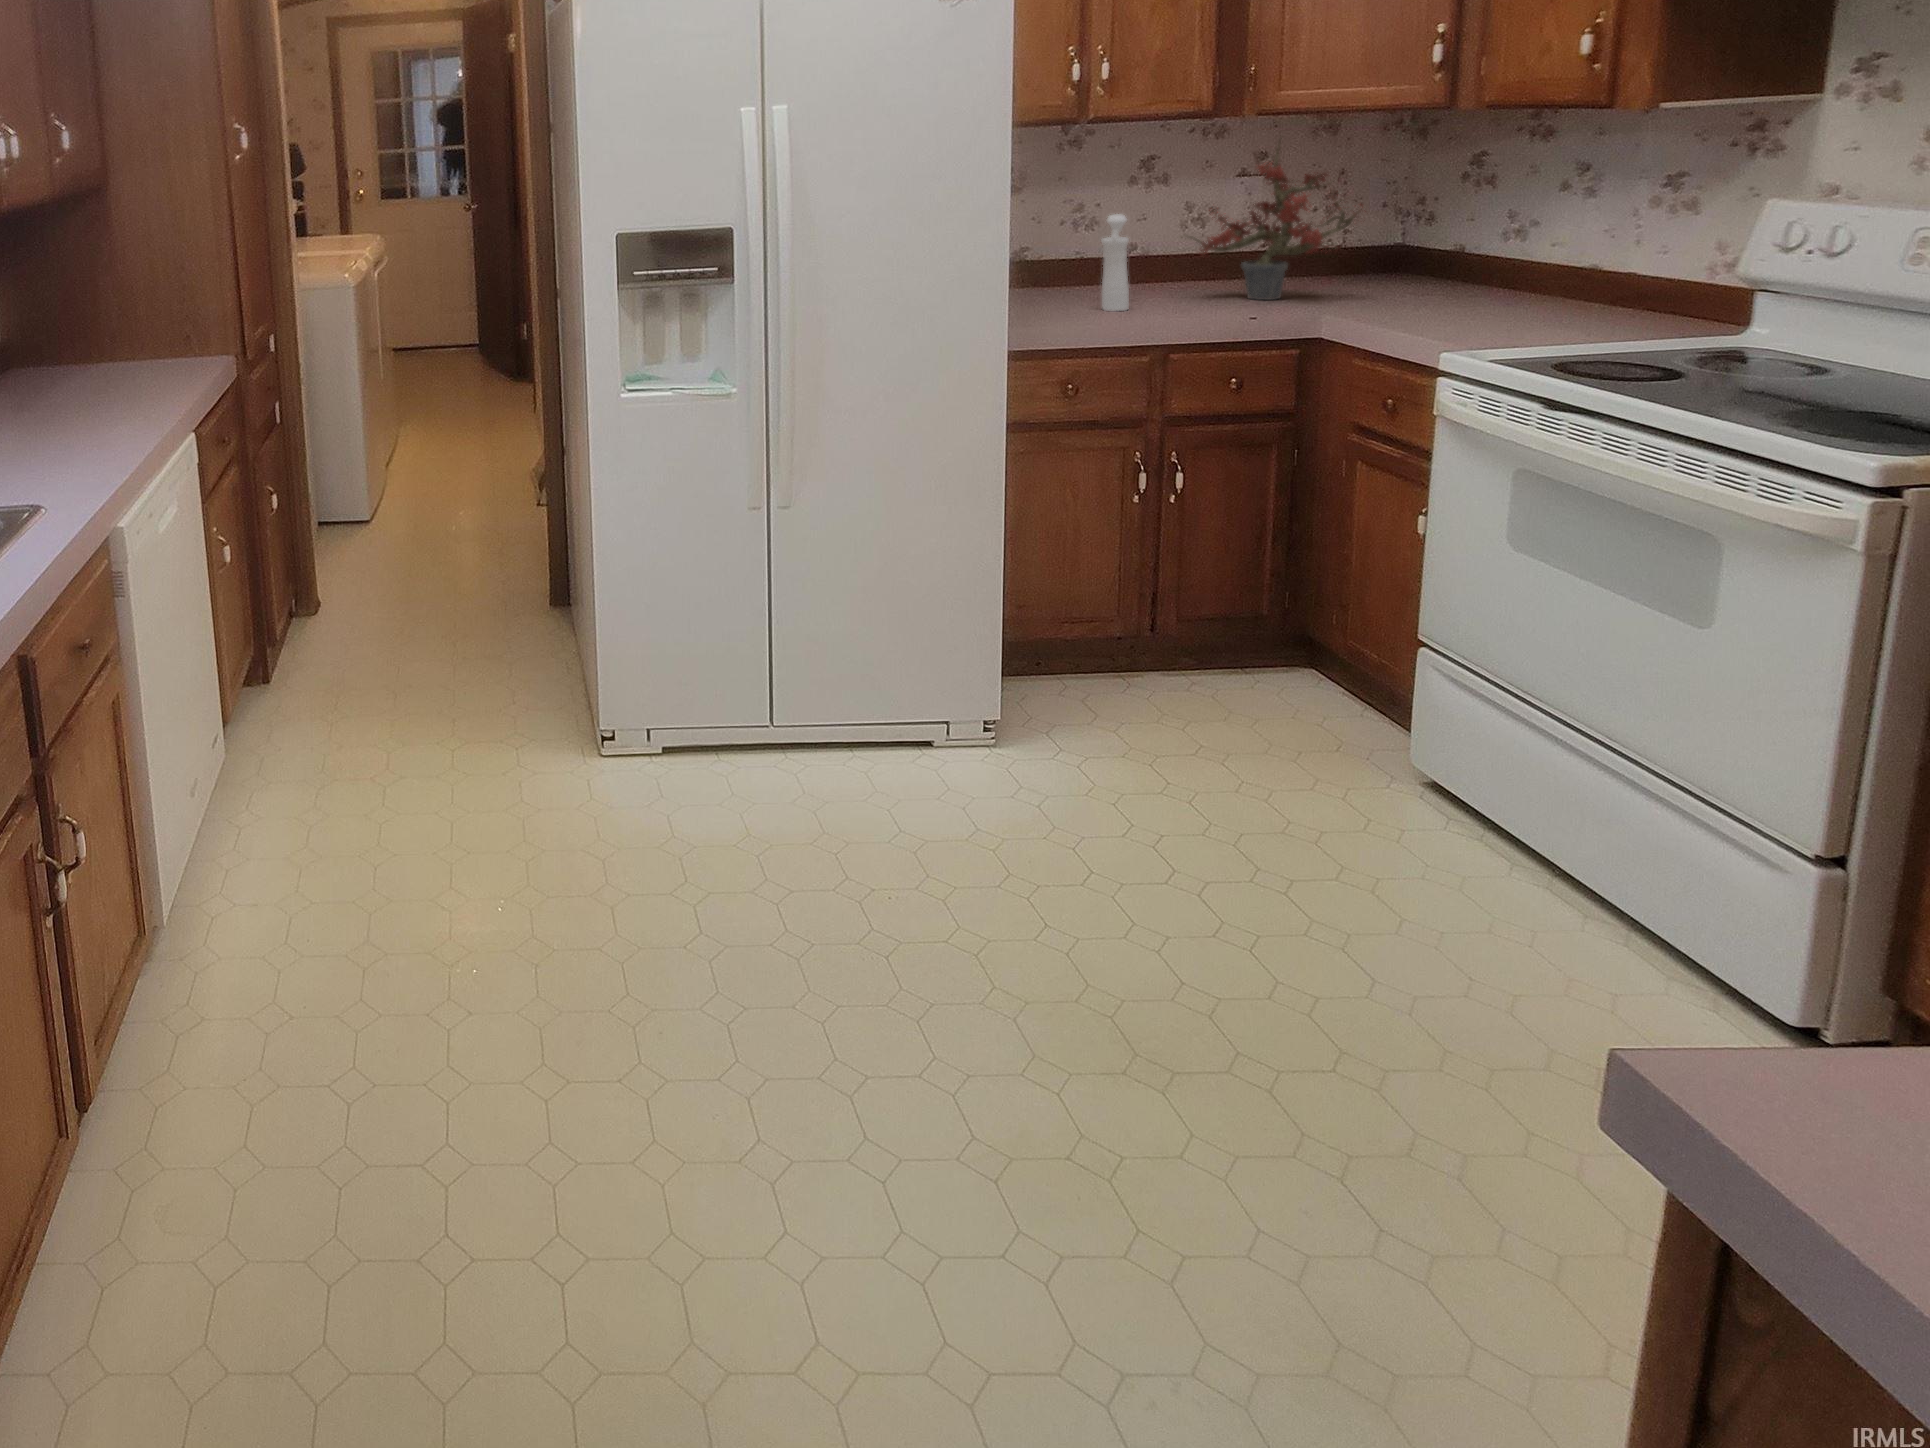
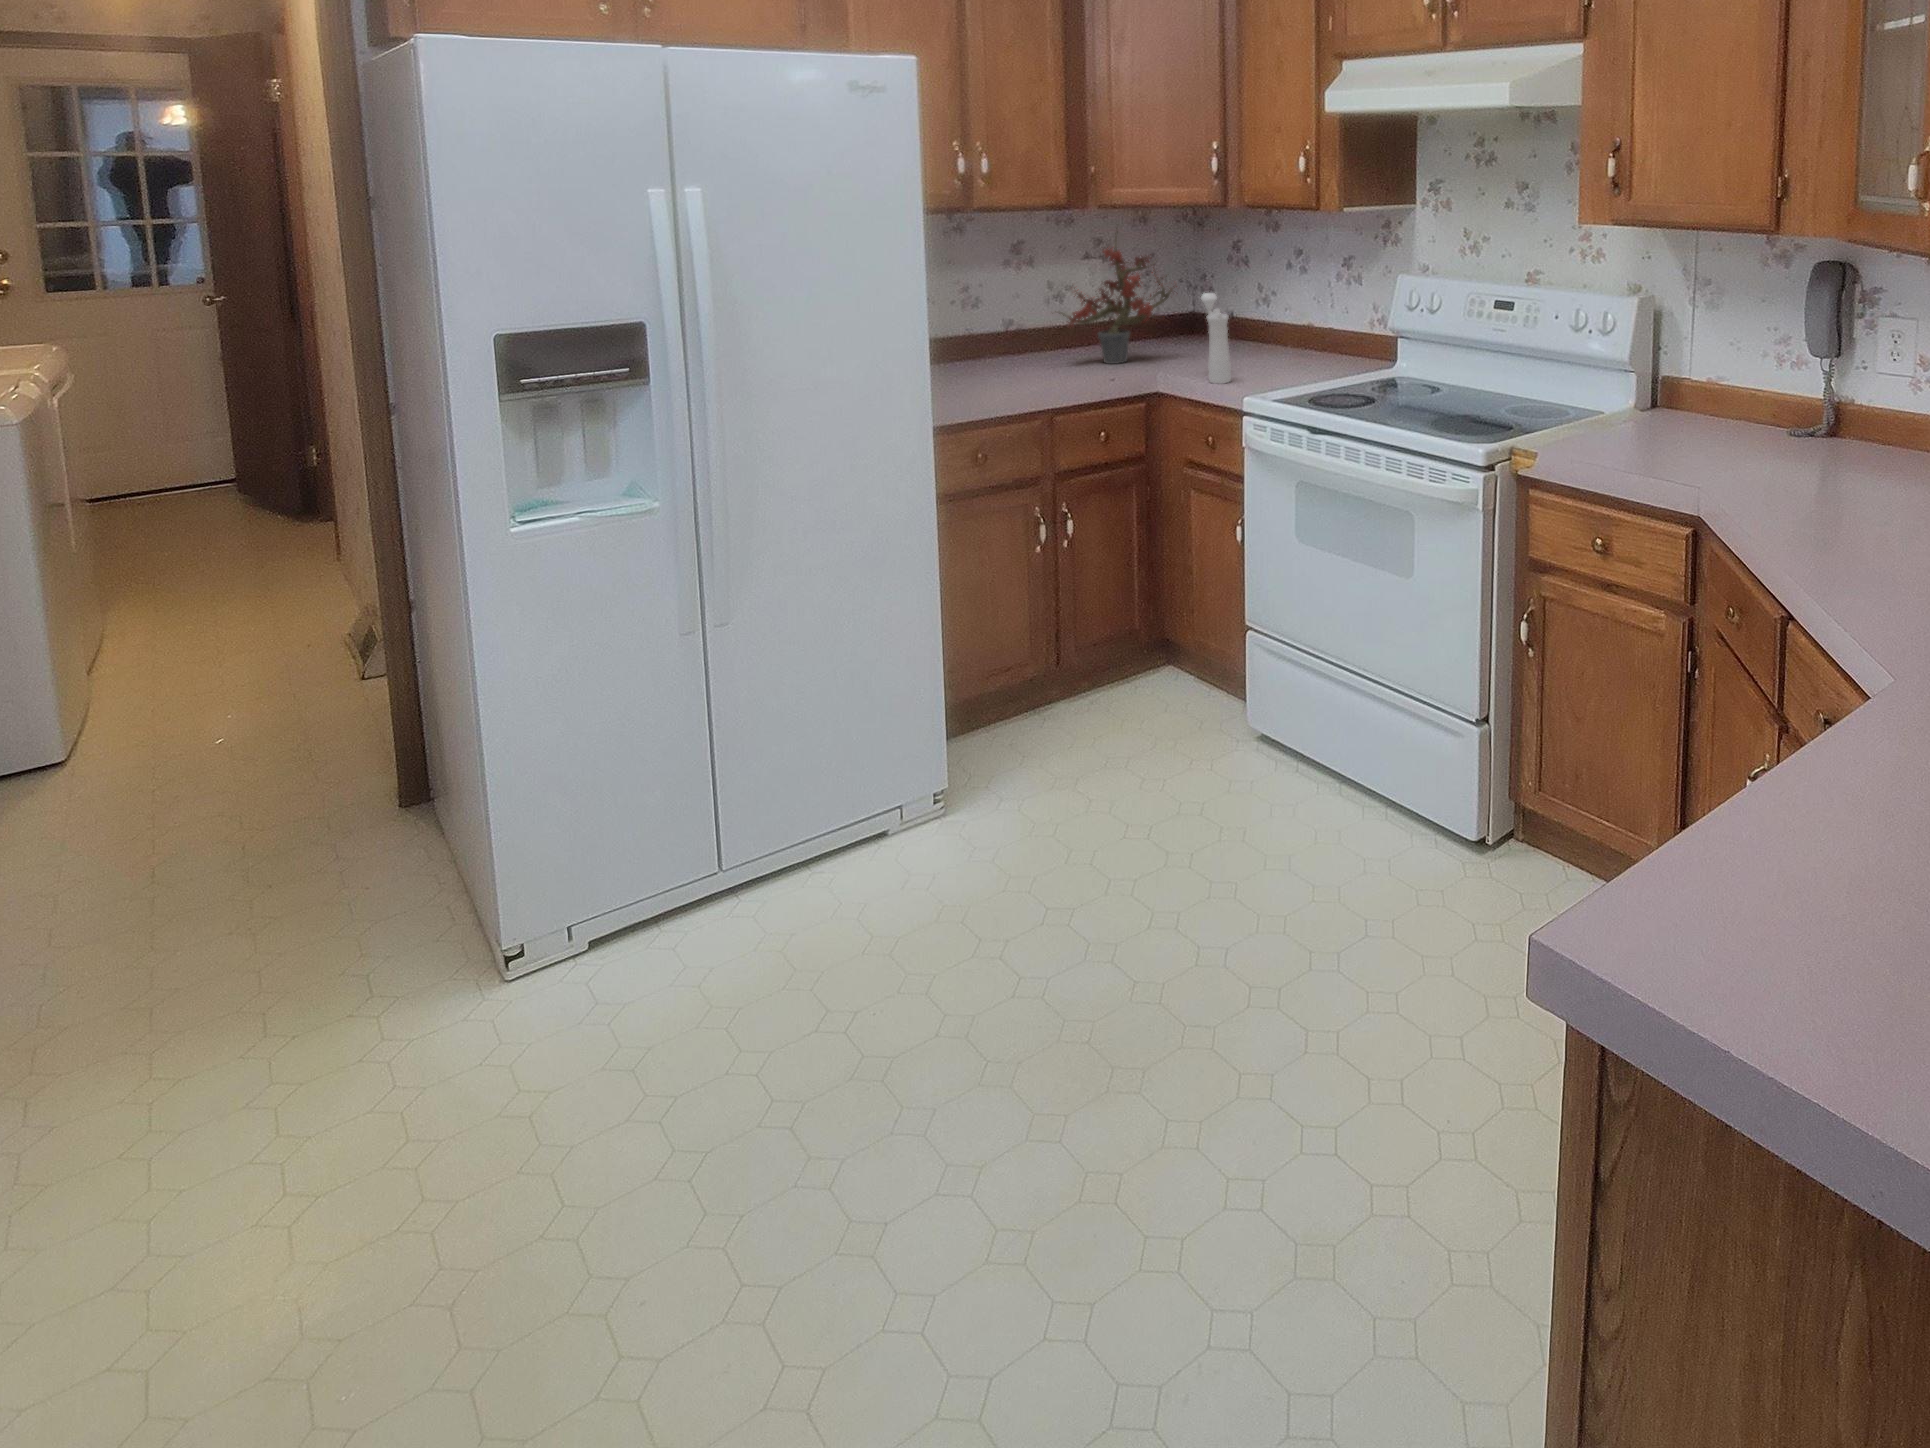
pepper mill: present [1102,214,1129,311] -> present [1201,293,1231,384]

